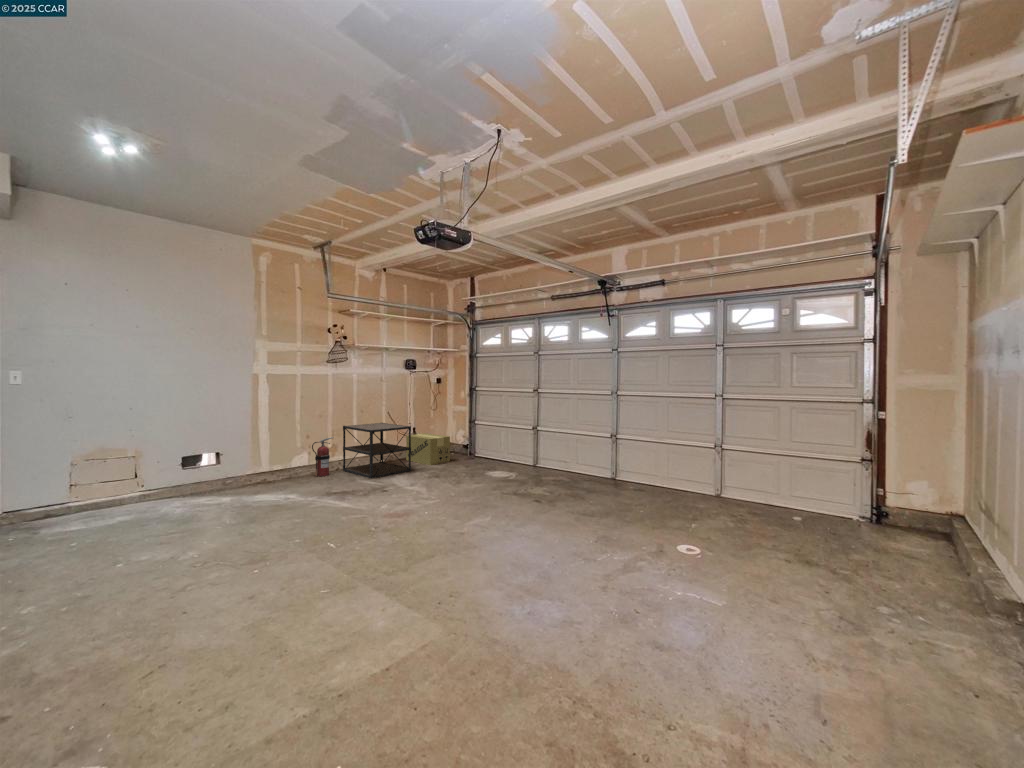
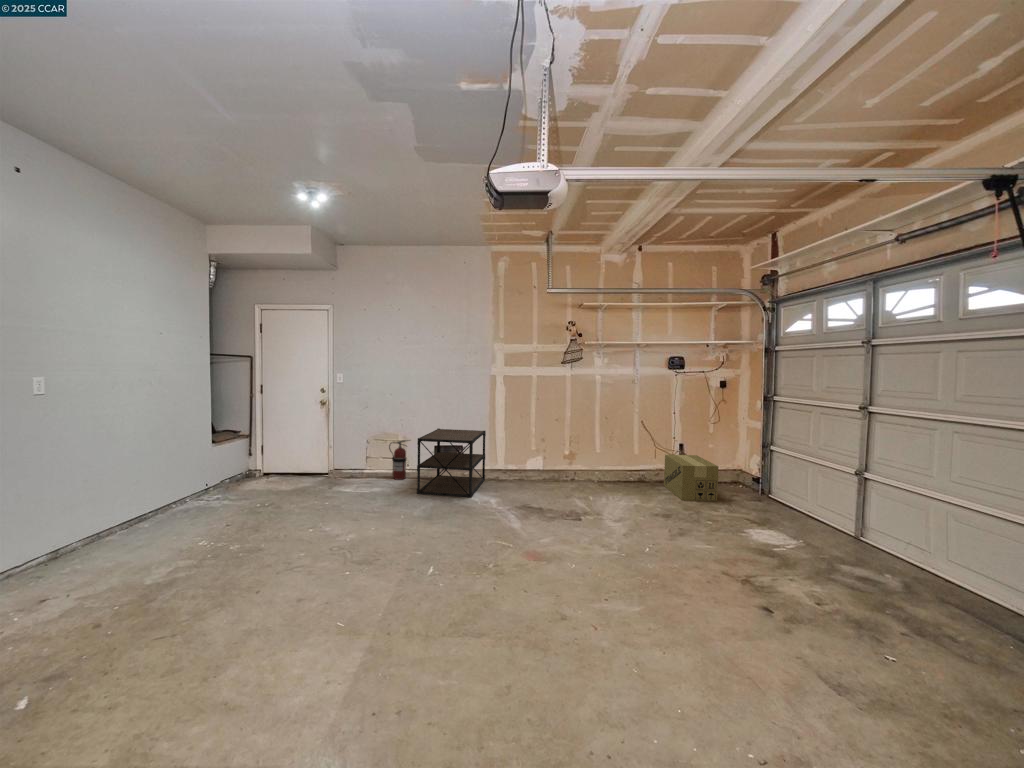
shelving unit: present [343,423,411,479] -> present [417,429,486,498]
fire extinguisher: present [312,437,333,476] -> present [389,440,410,480]

